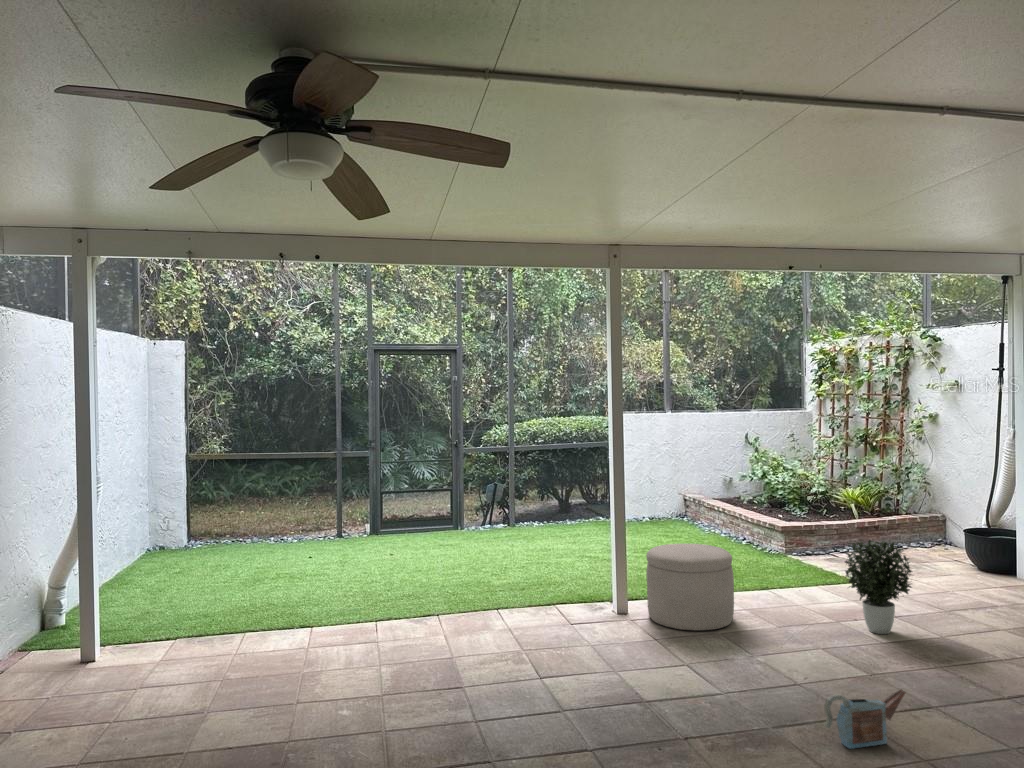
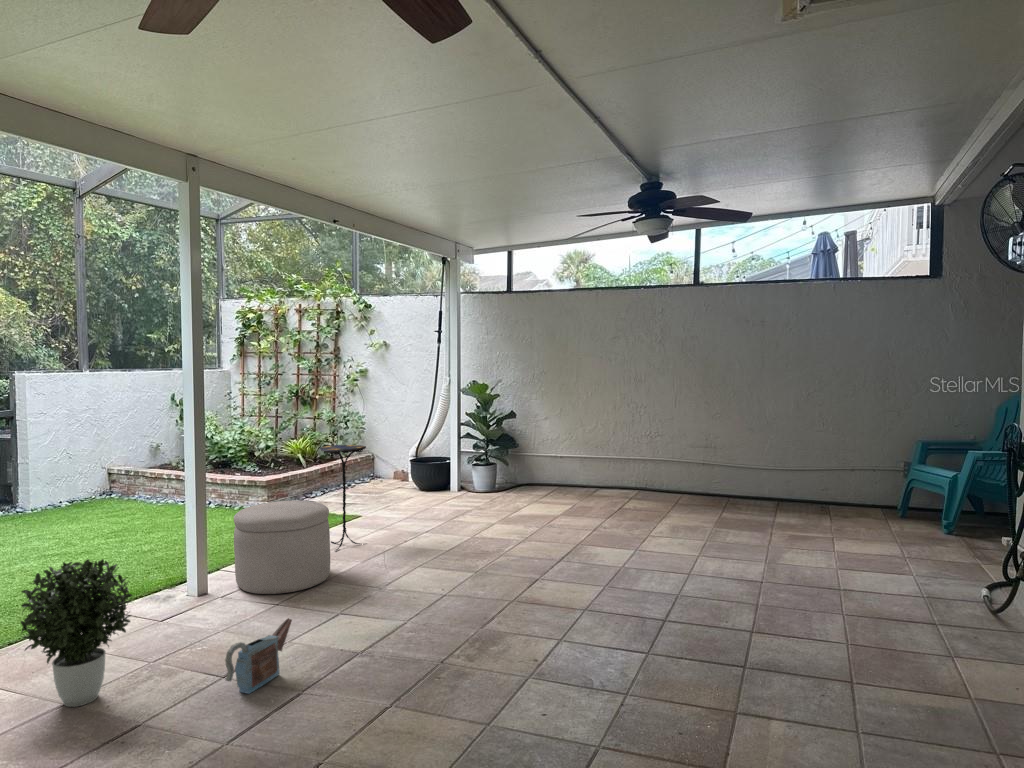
side table: none [763,497,813,609] -> present [320,445,366,550]
potted plant: present [845,540,912,634] -> present [21,559,132,707]
watering can: present [824,690,905,749] -> present [225,618,292,694]

